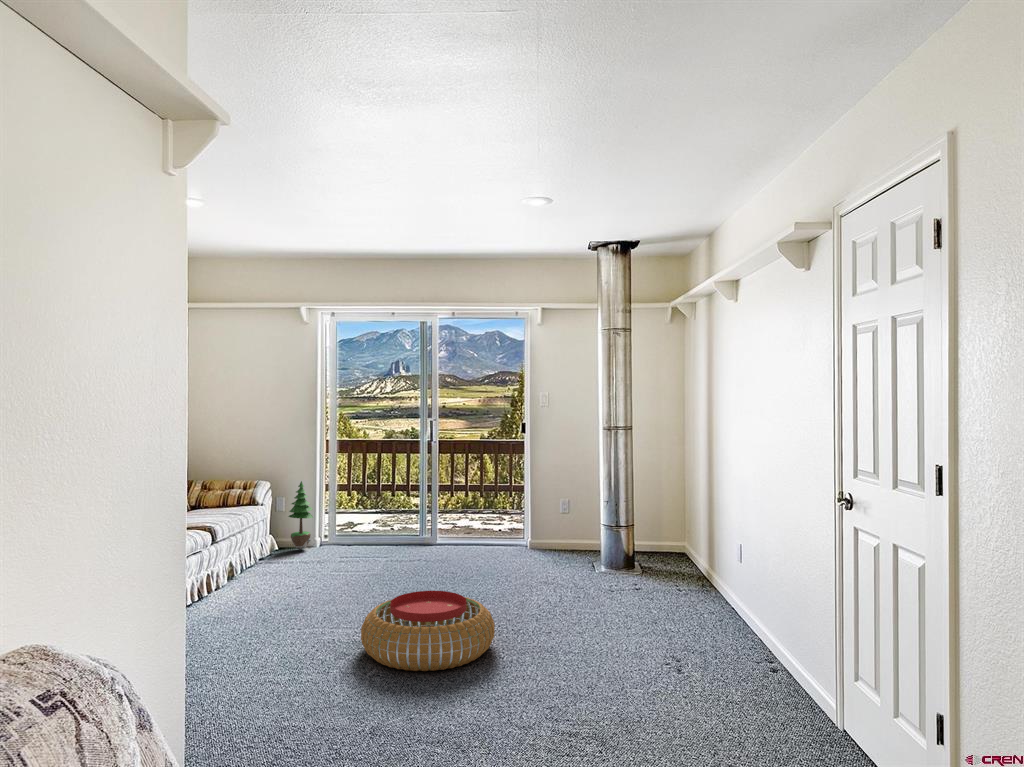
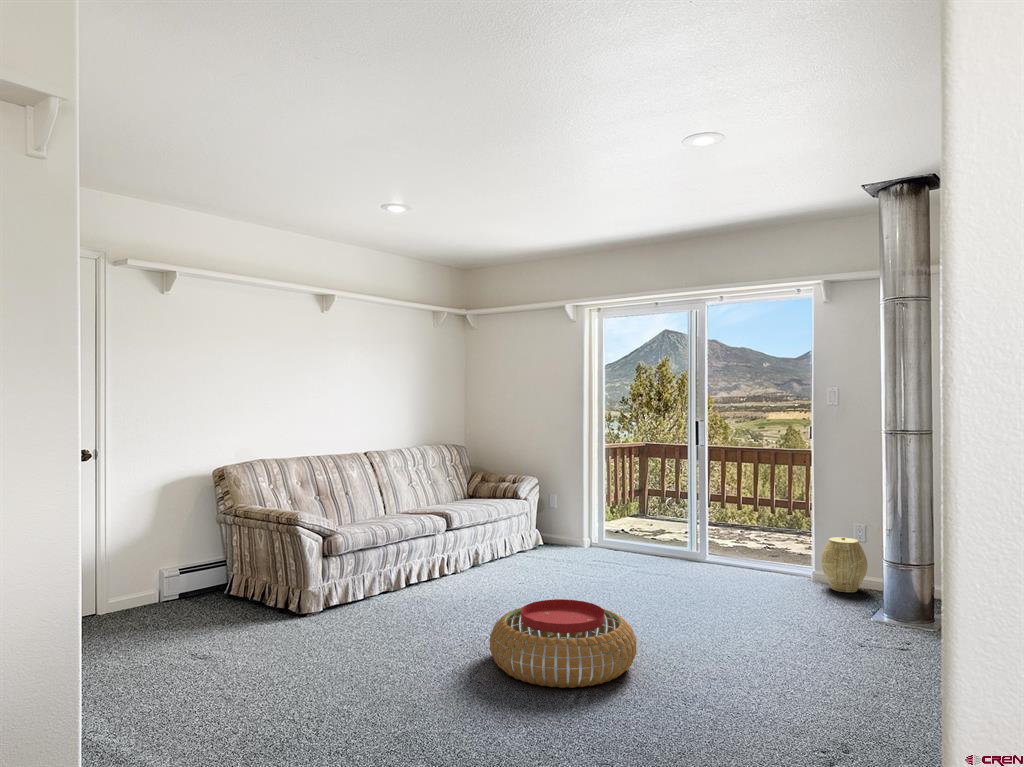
potted tree: present [288,481,313,550] -> none [550,478,576,549]
woven basket: none [541,511,574,554] -> present [821,537,868,592]

